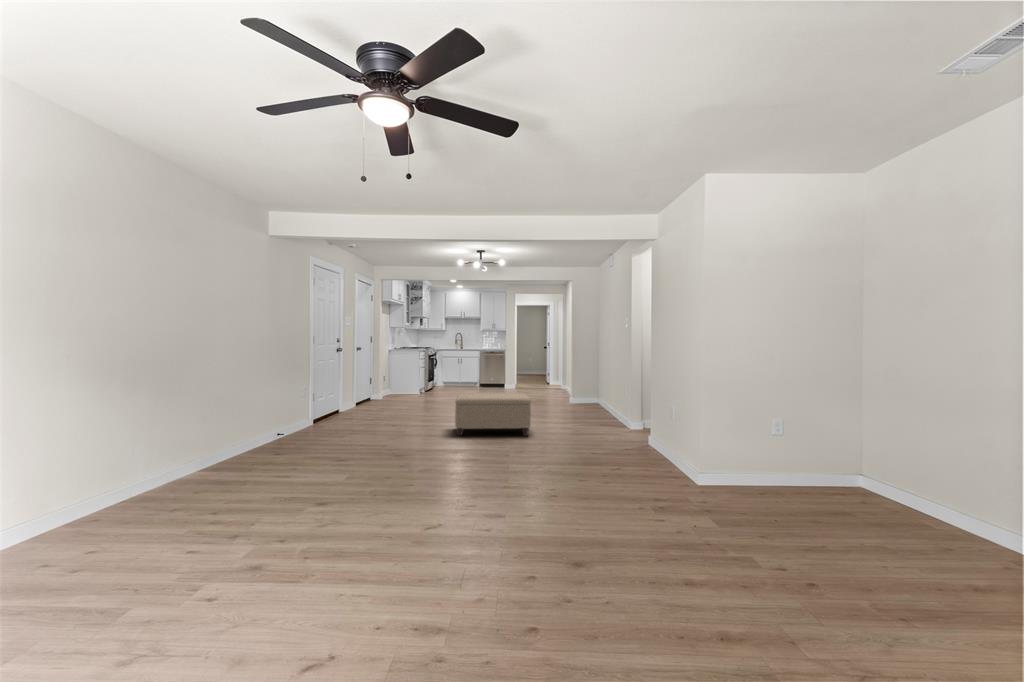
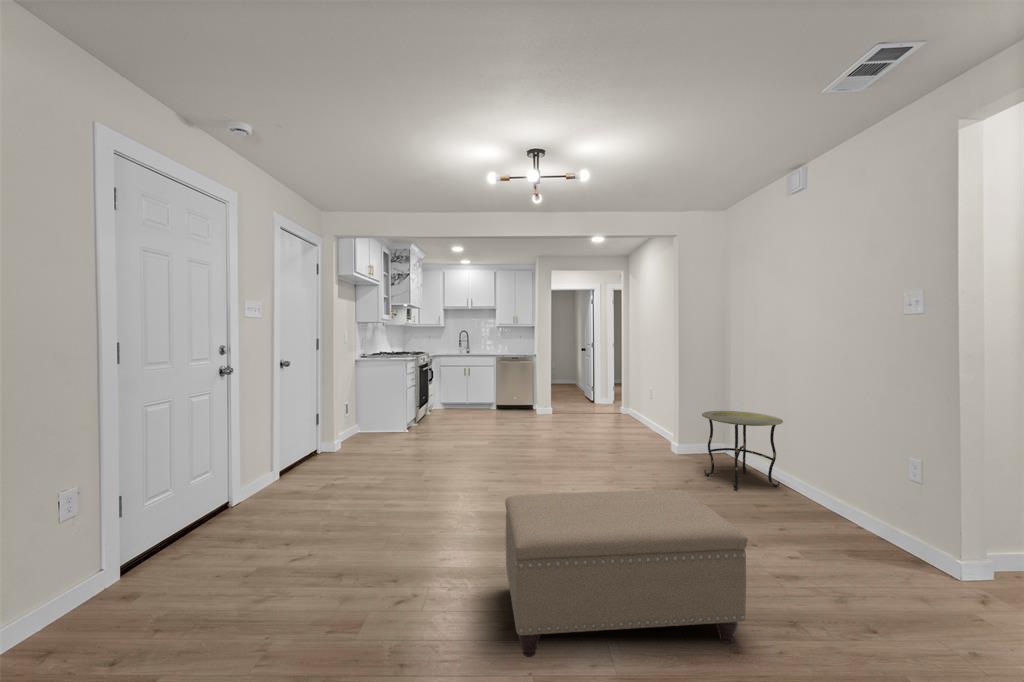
side table: none [570,377,607,413] -> present [702,411,783,490]

